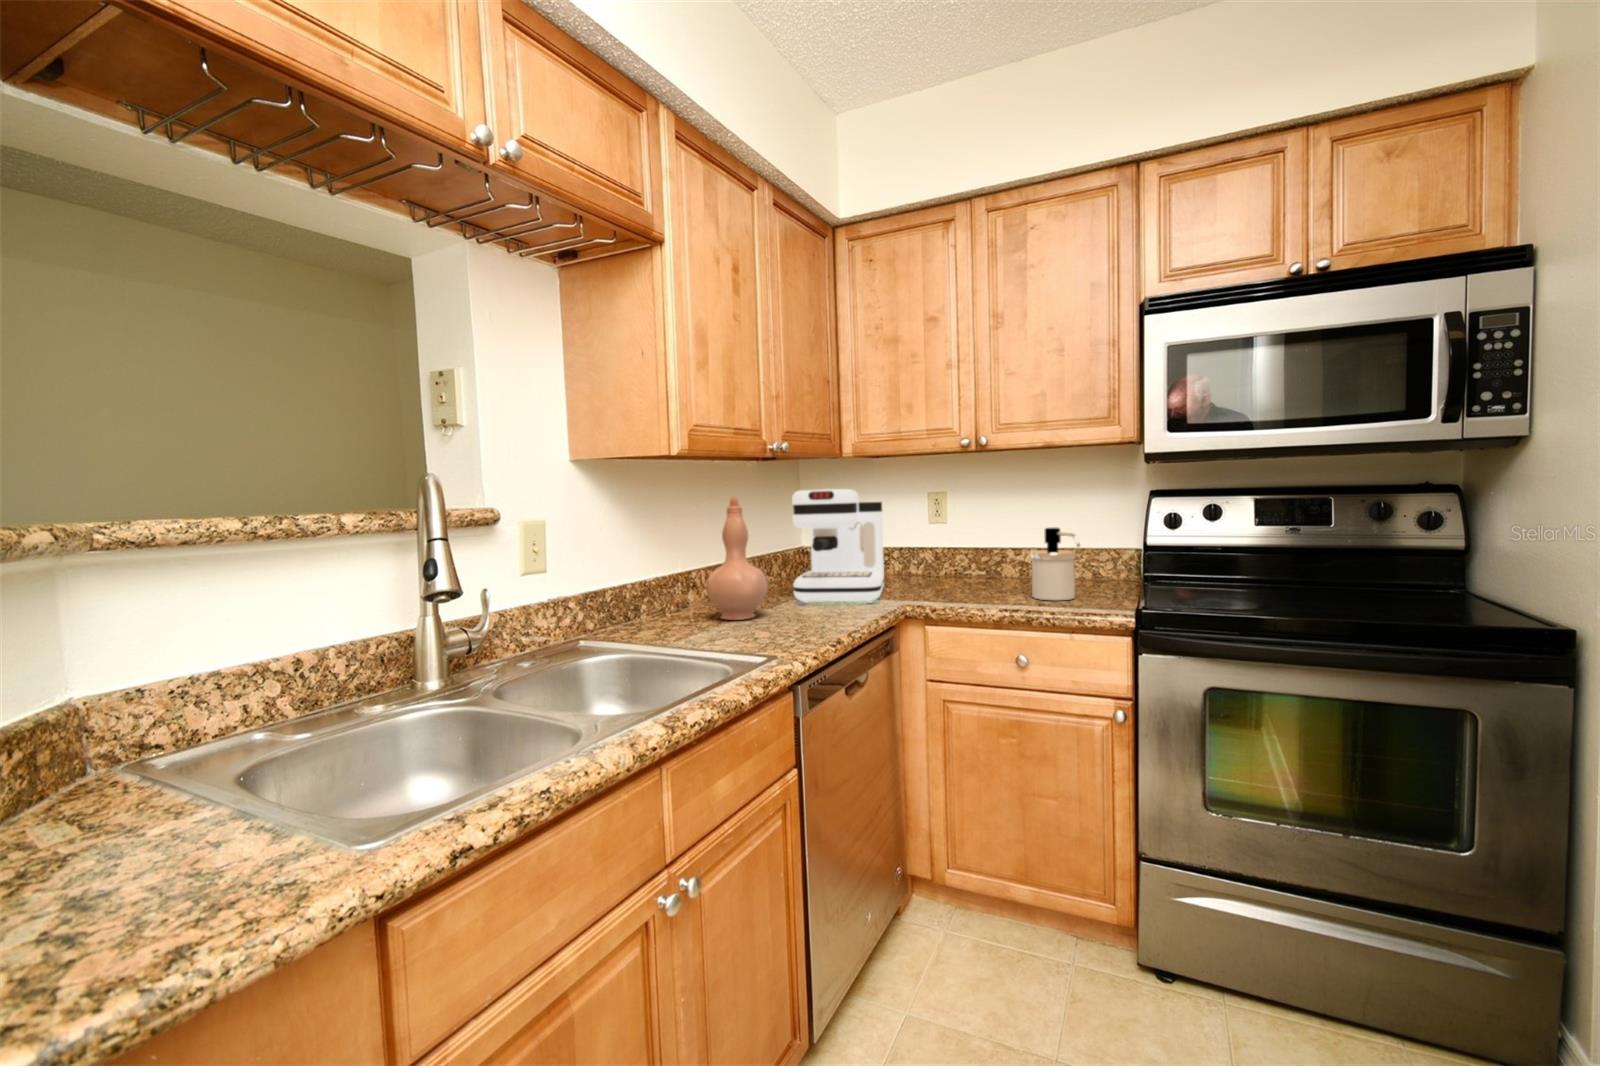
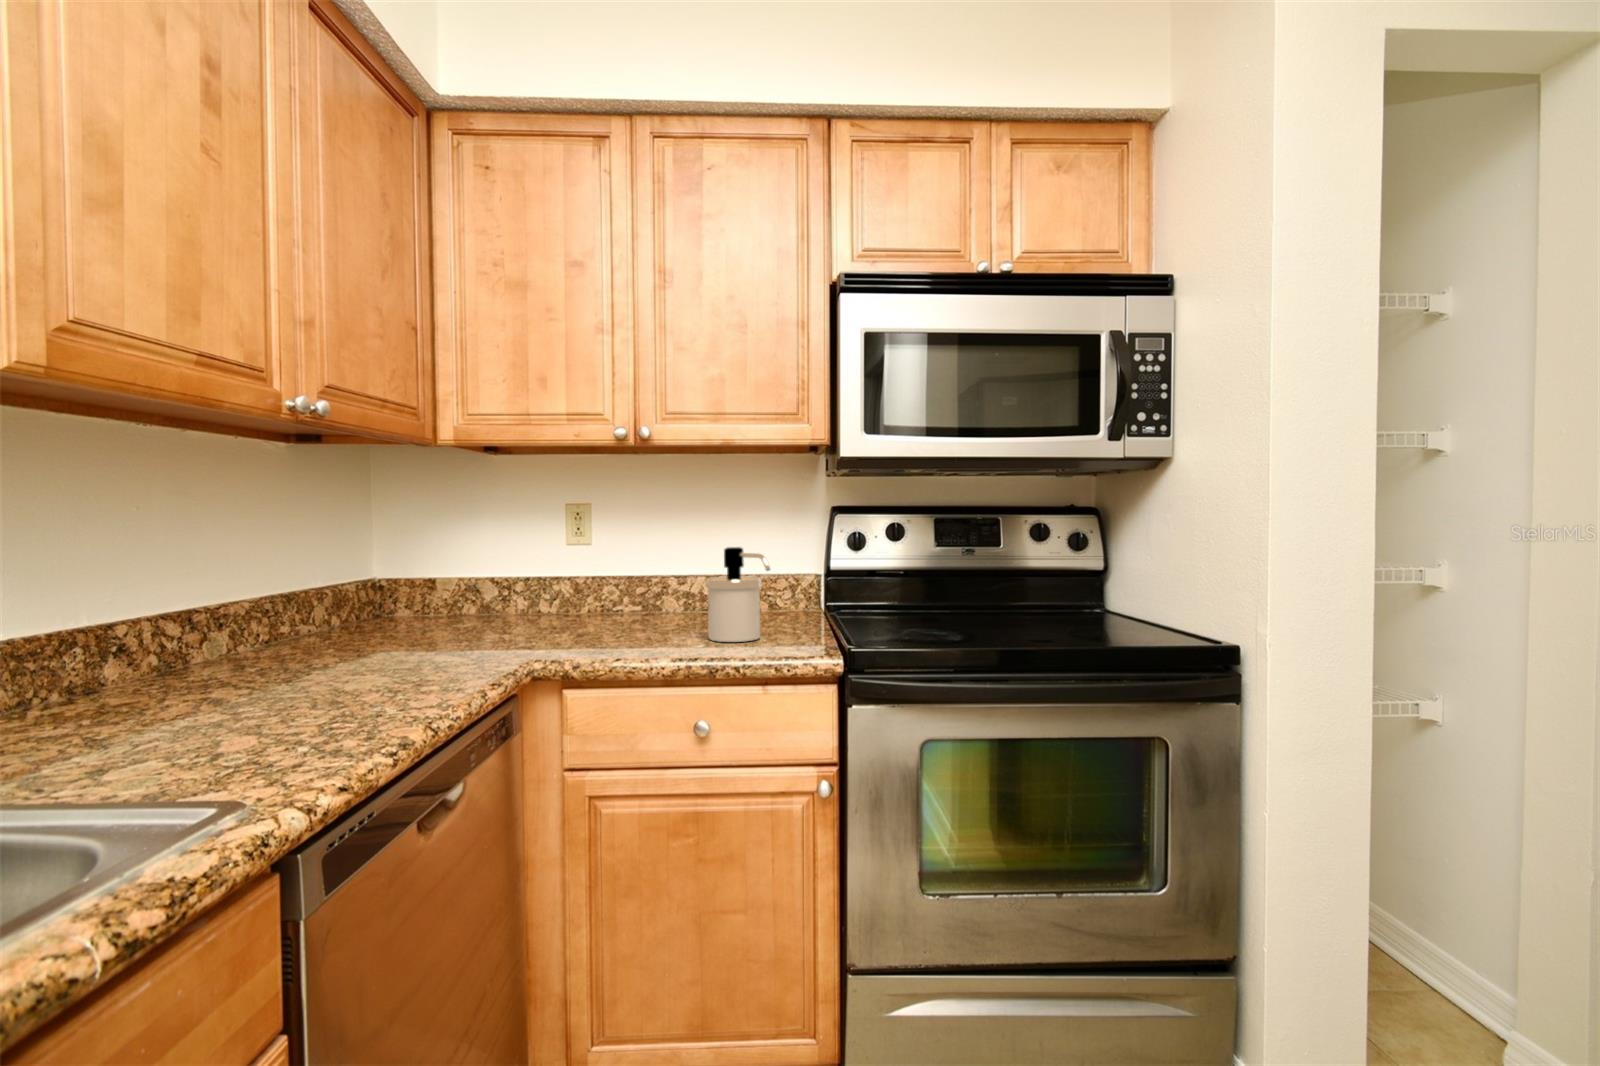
coffee maker: present [792,489,884,603] -> none [337,483,500,669]
vase: present [706,497,768,620] -> none [128,482,275,713]

